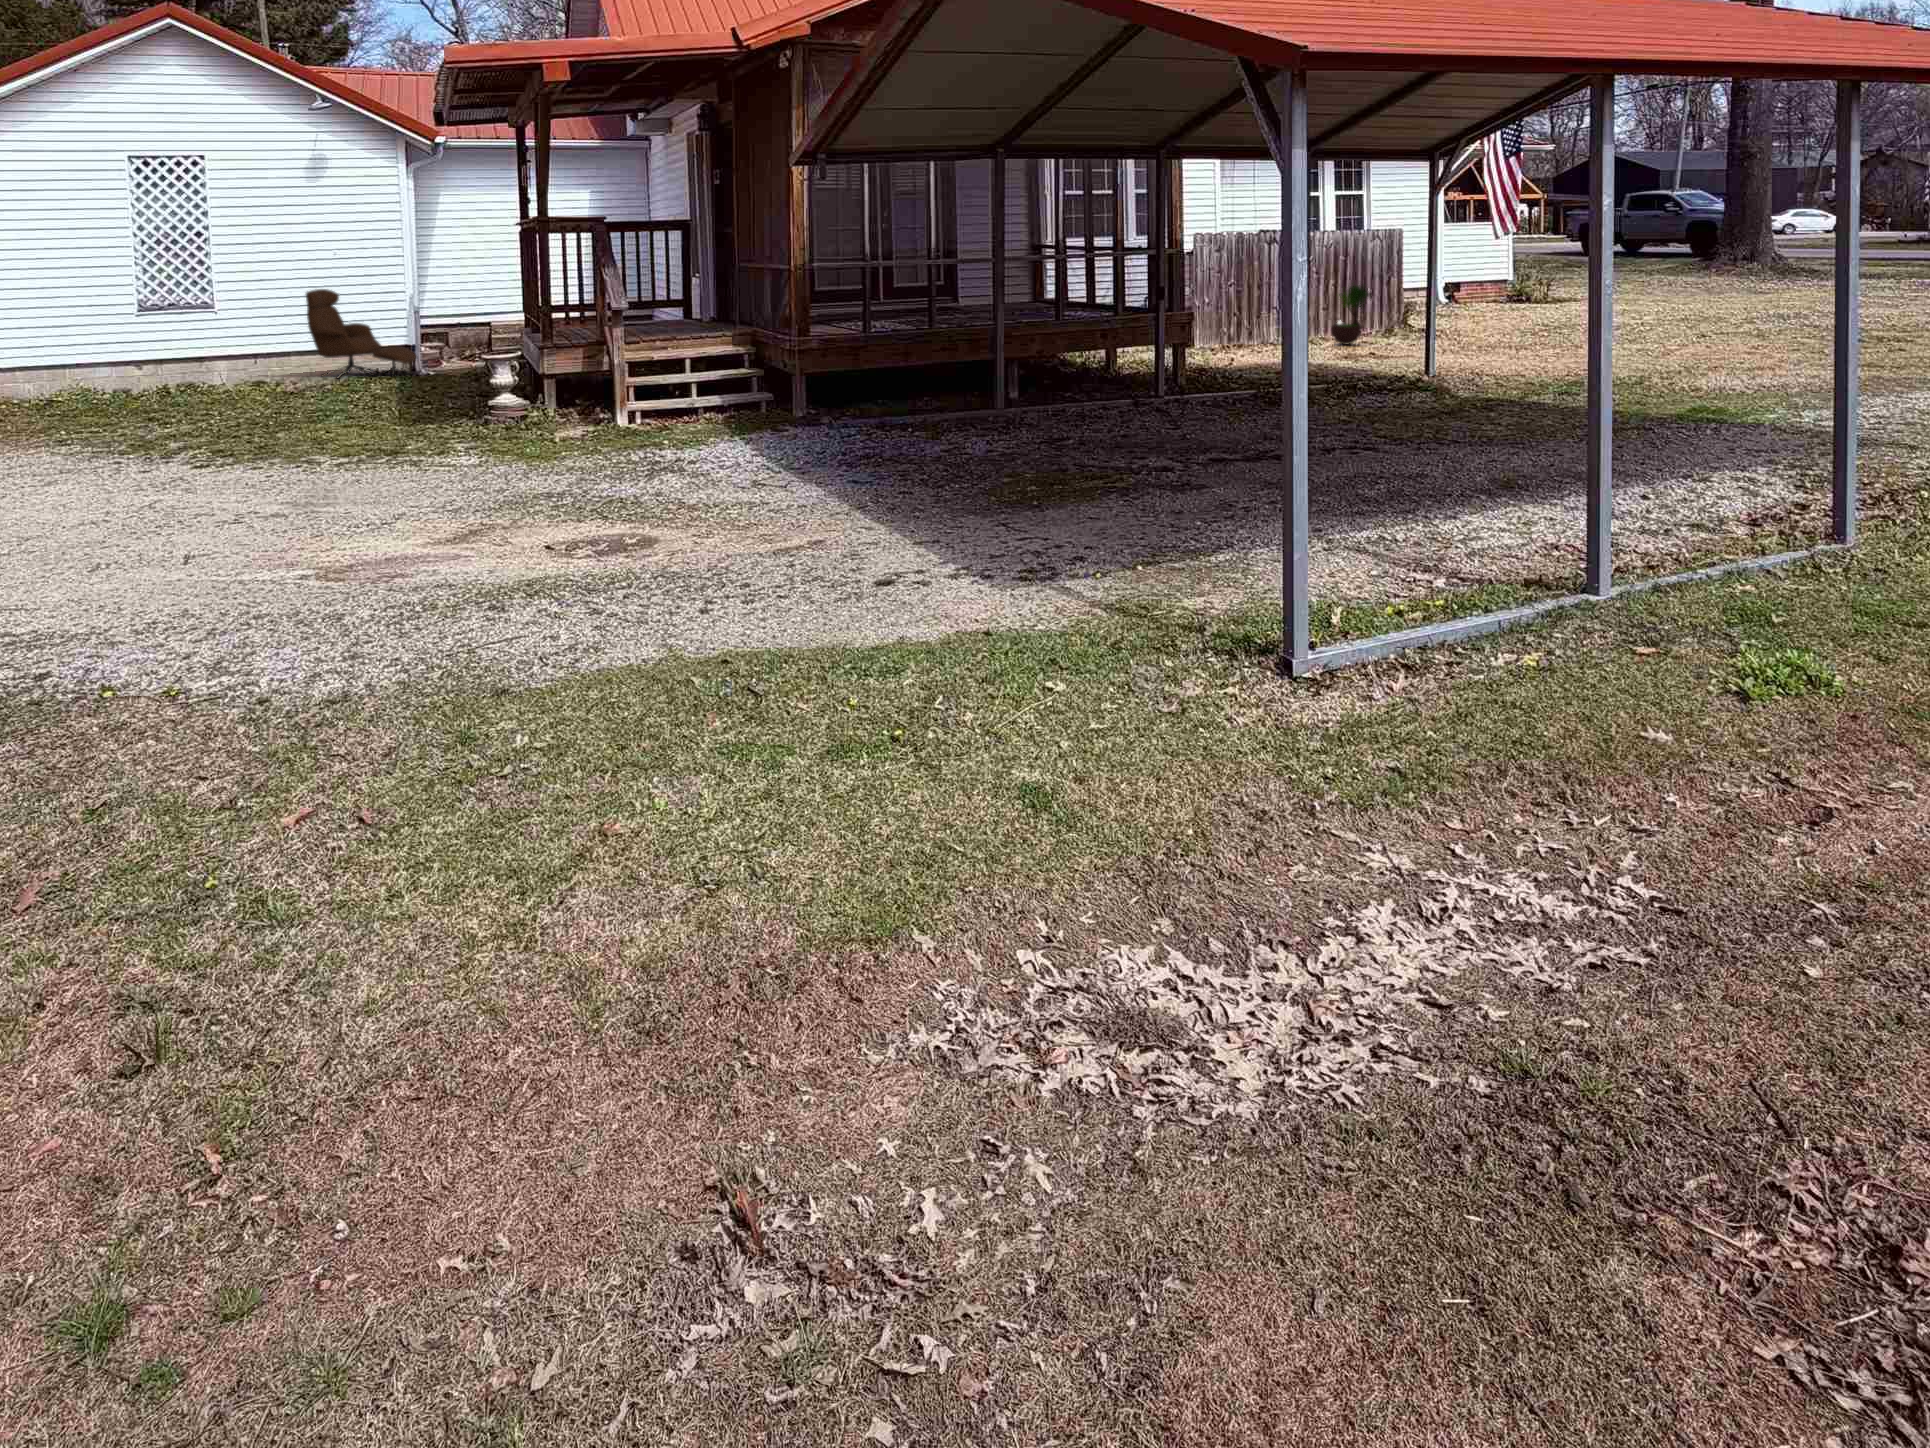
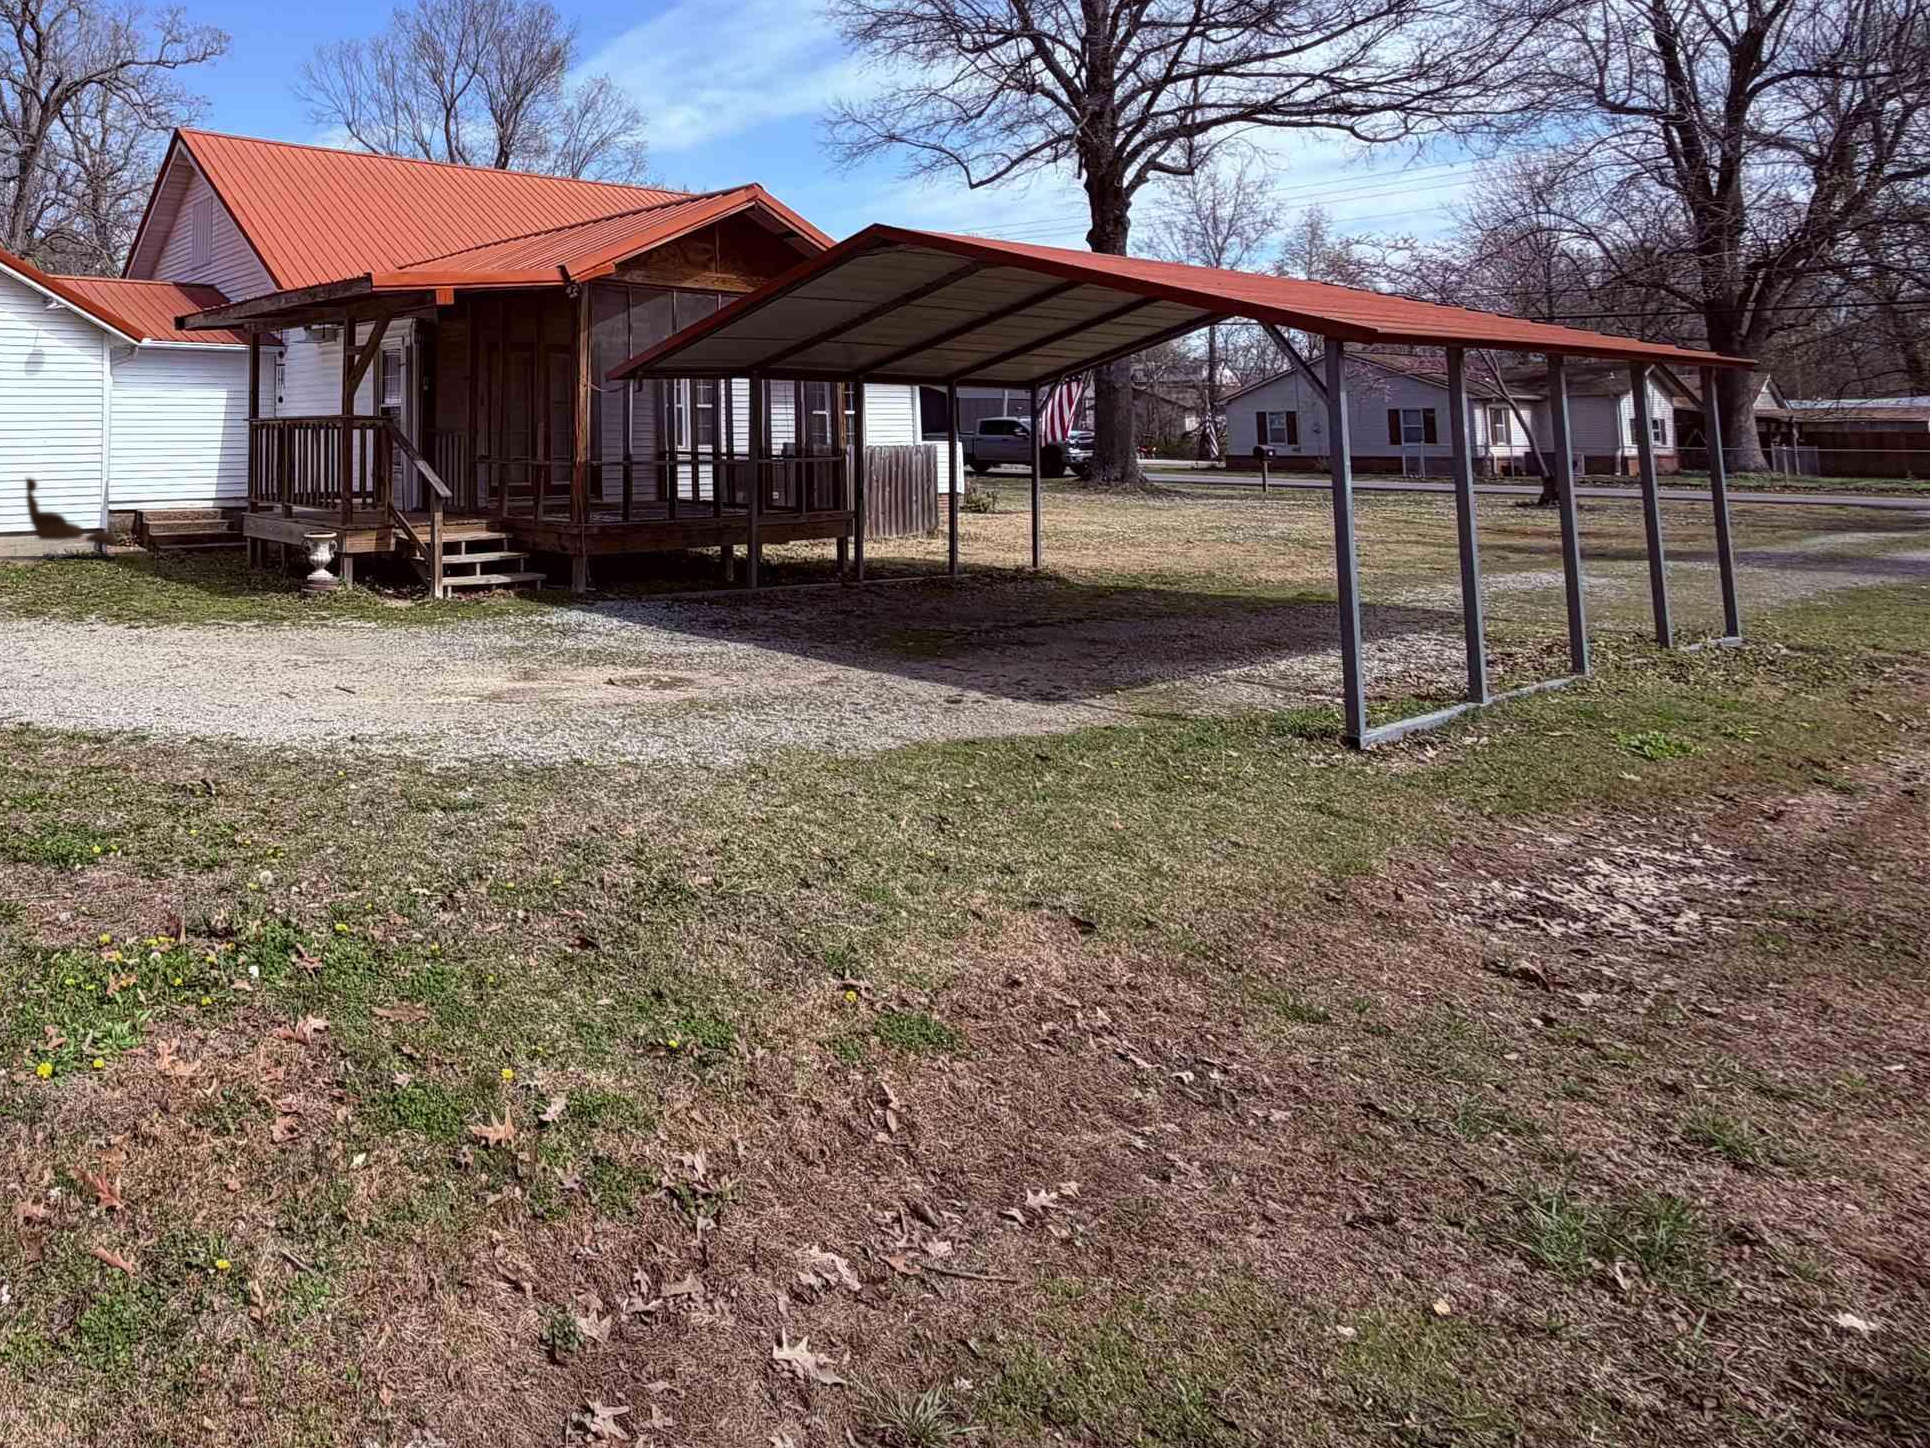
potted tree: present [1331,285,1369,345] -> none [897,483,935,540]

